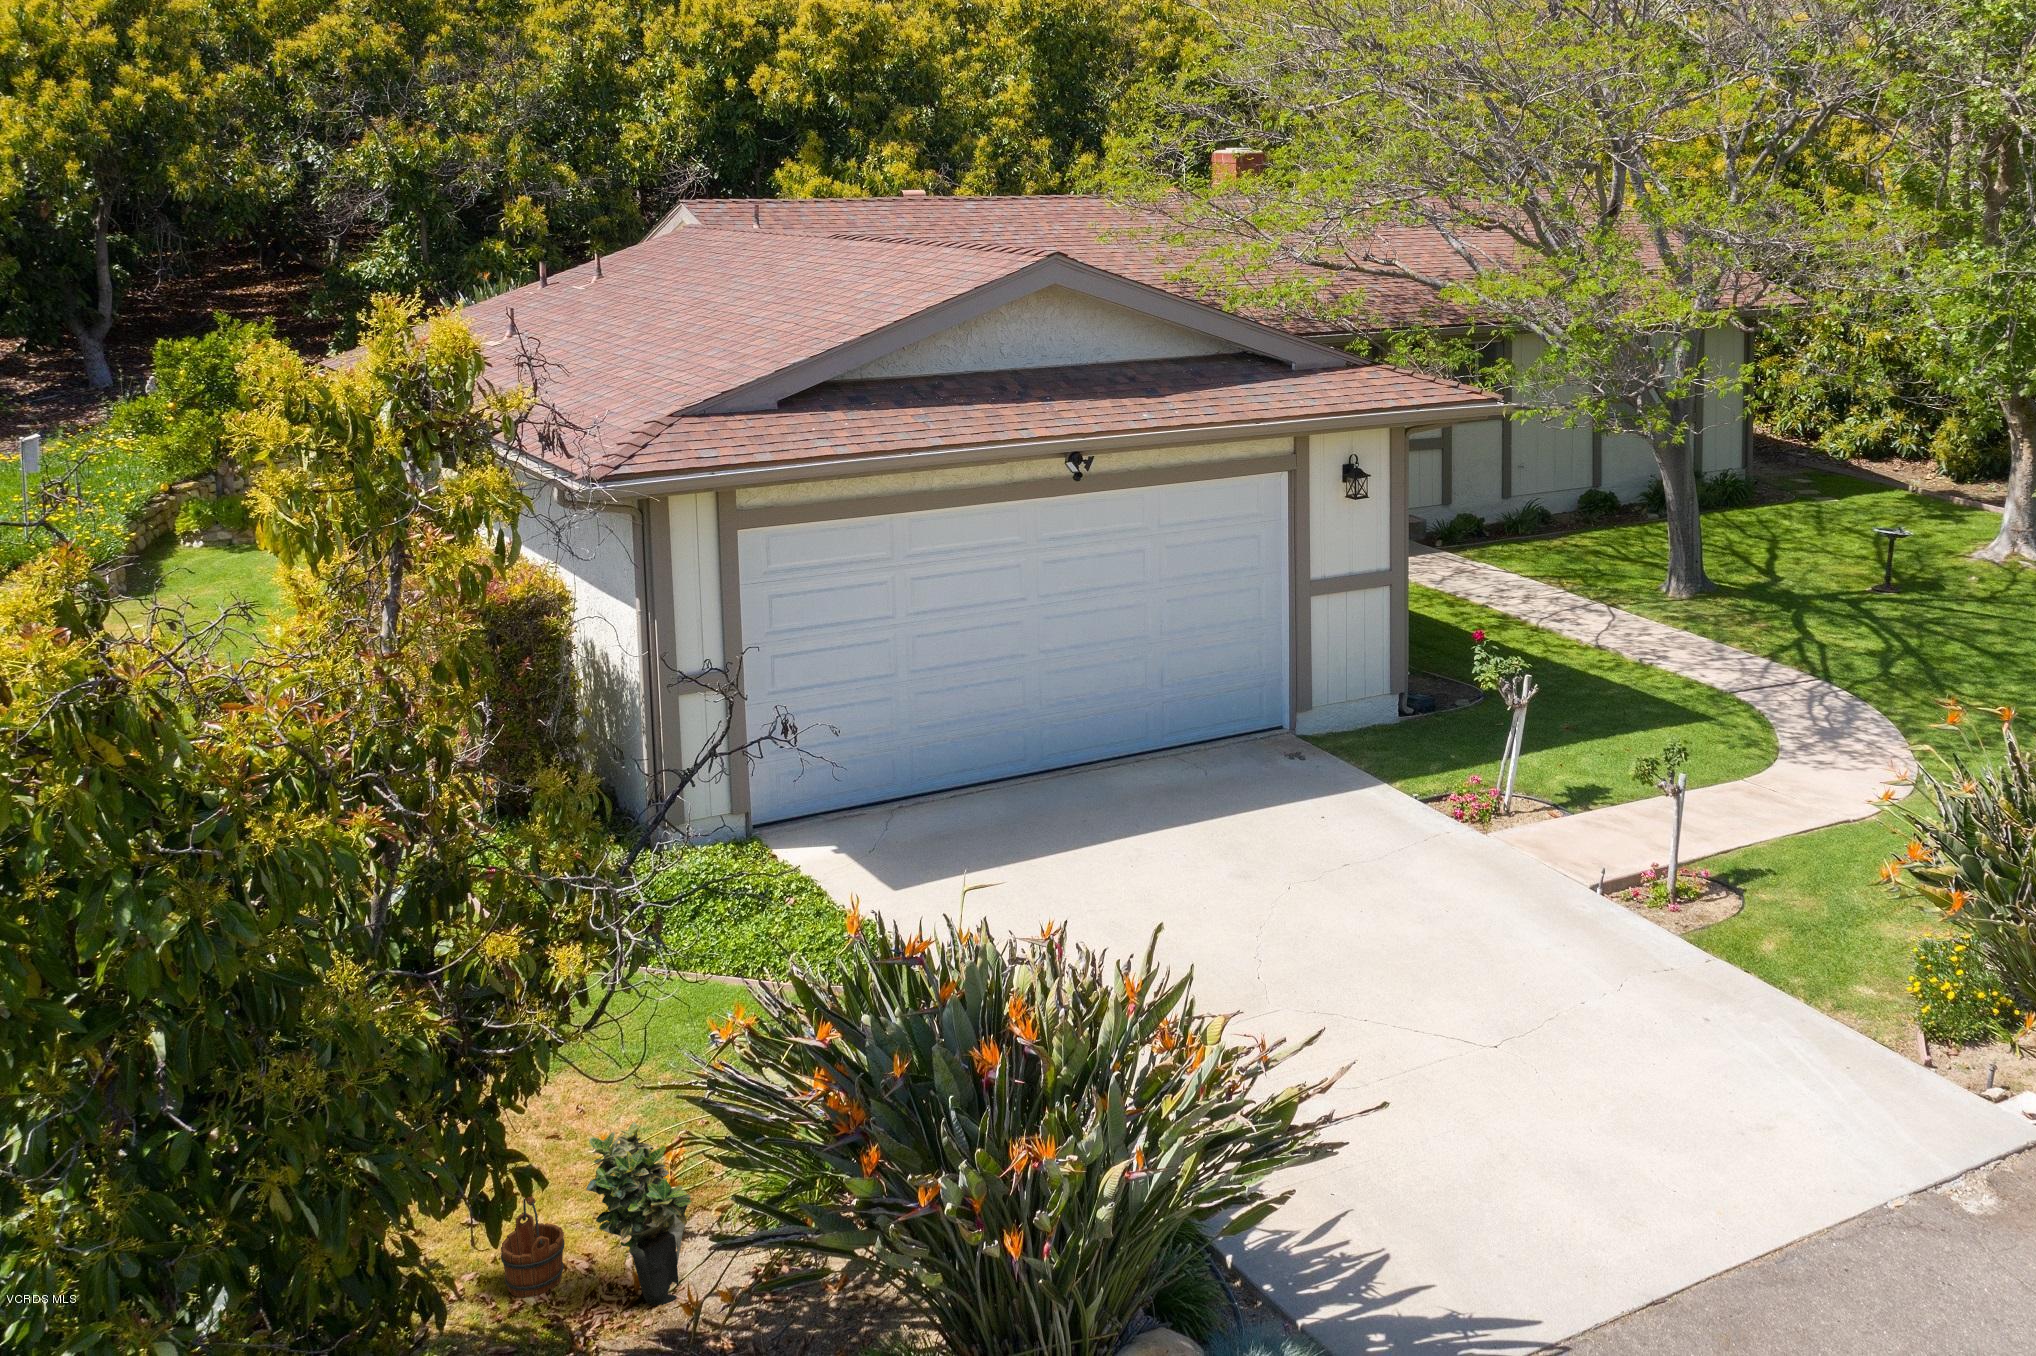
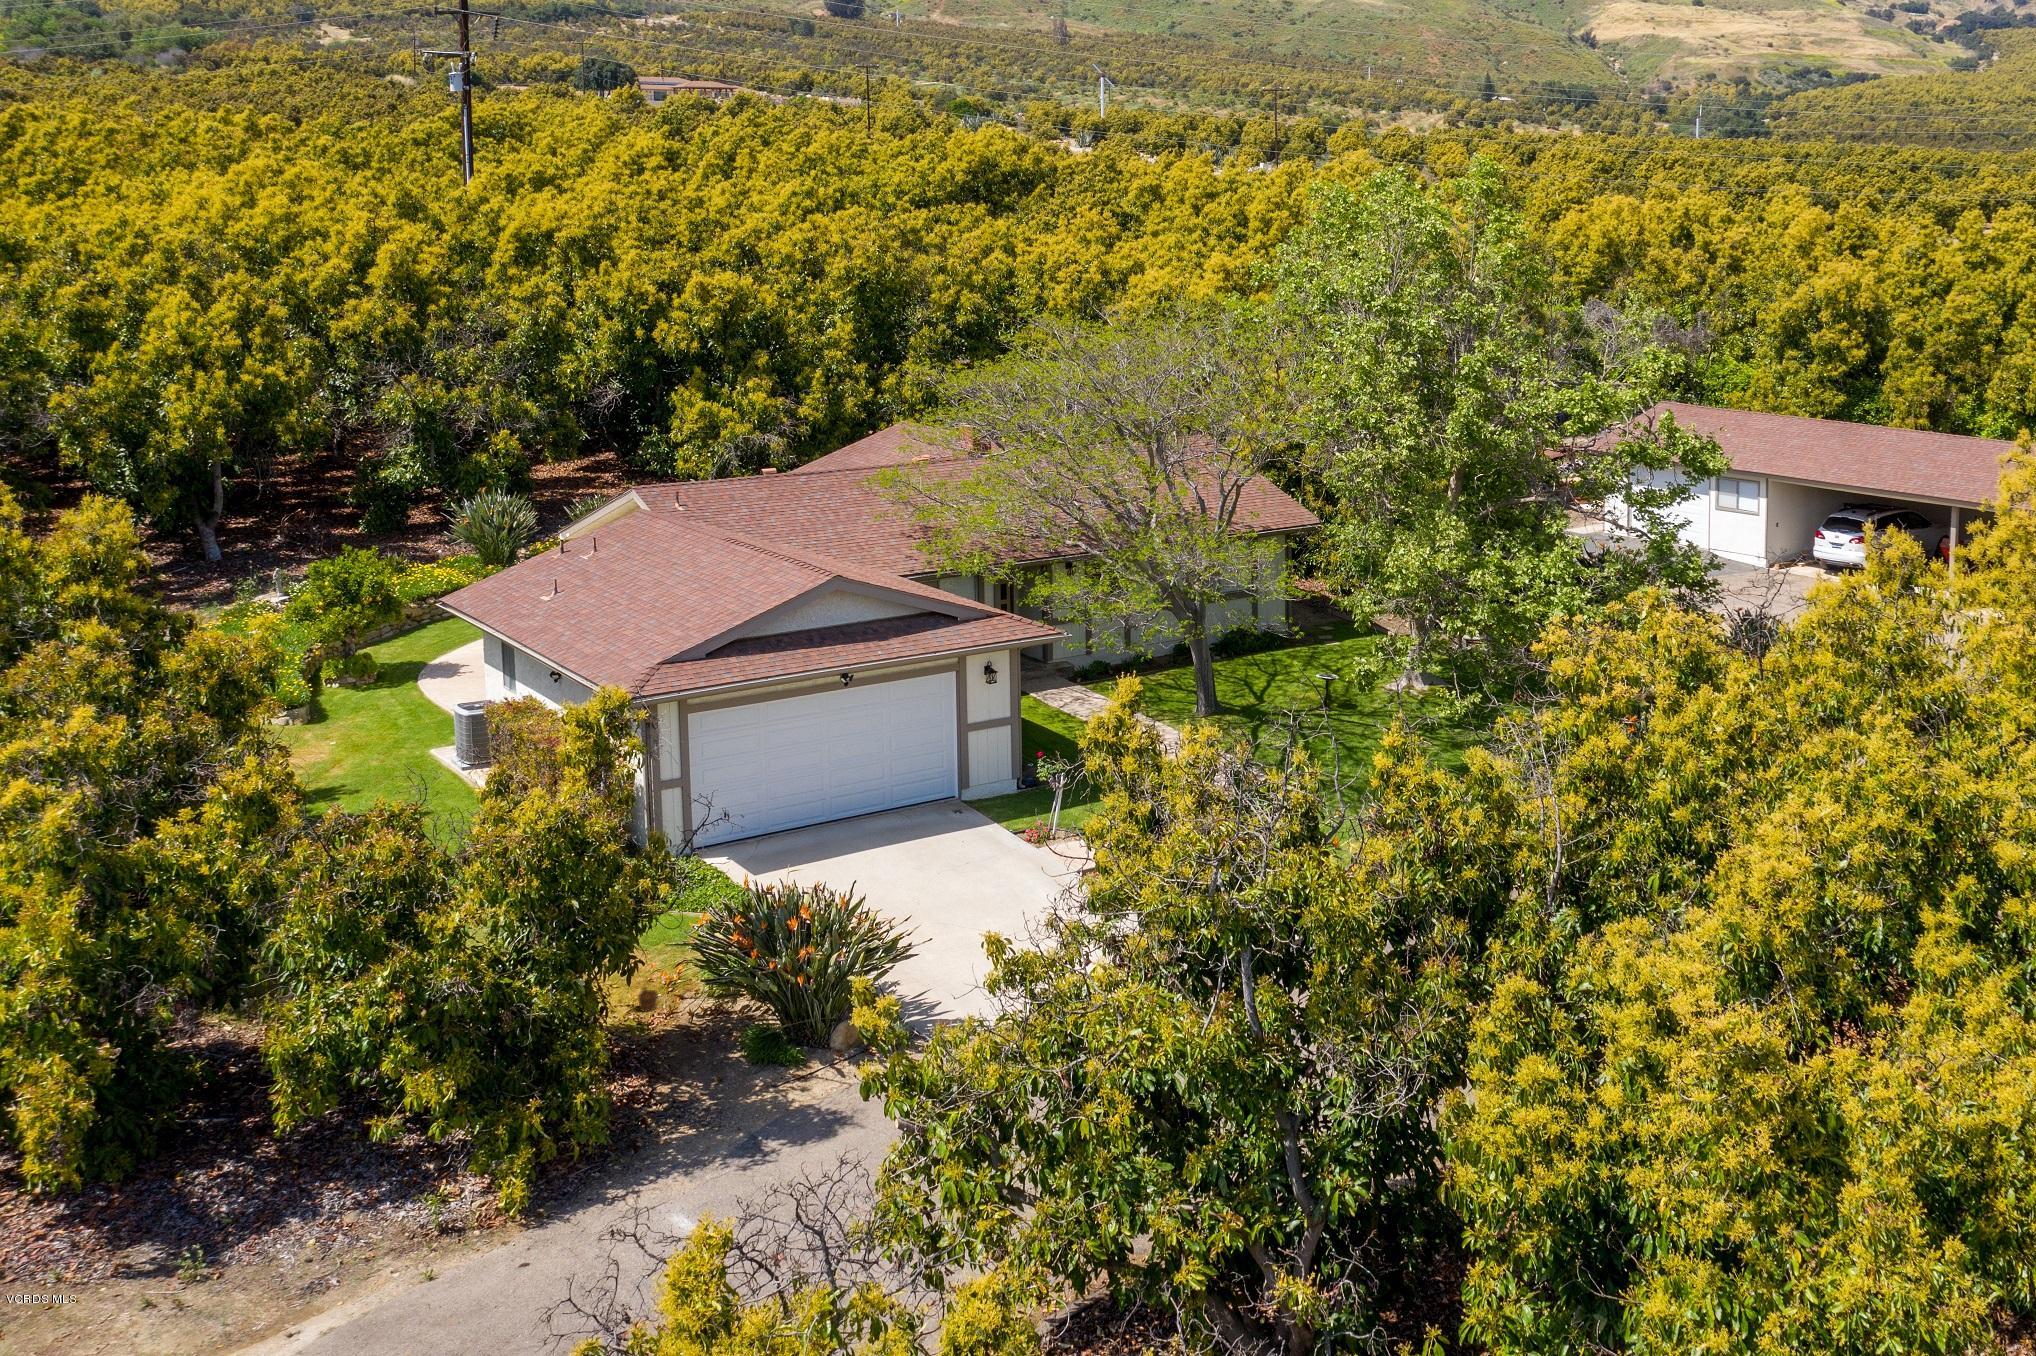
potted plant: present [586,1122,692,1305] -> none [668,956,701,1013]

